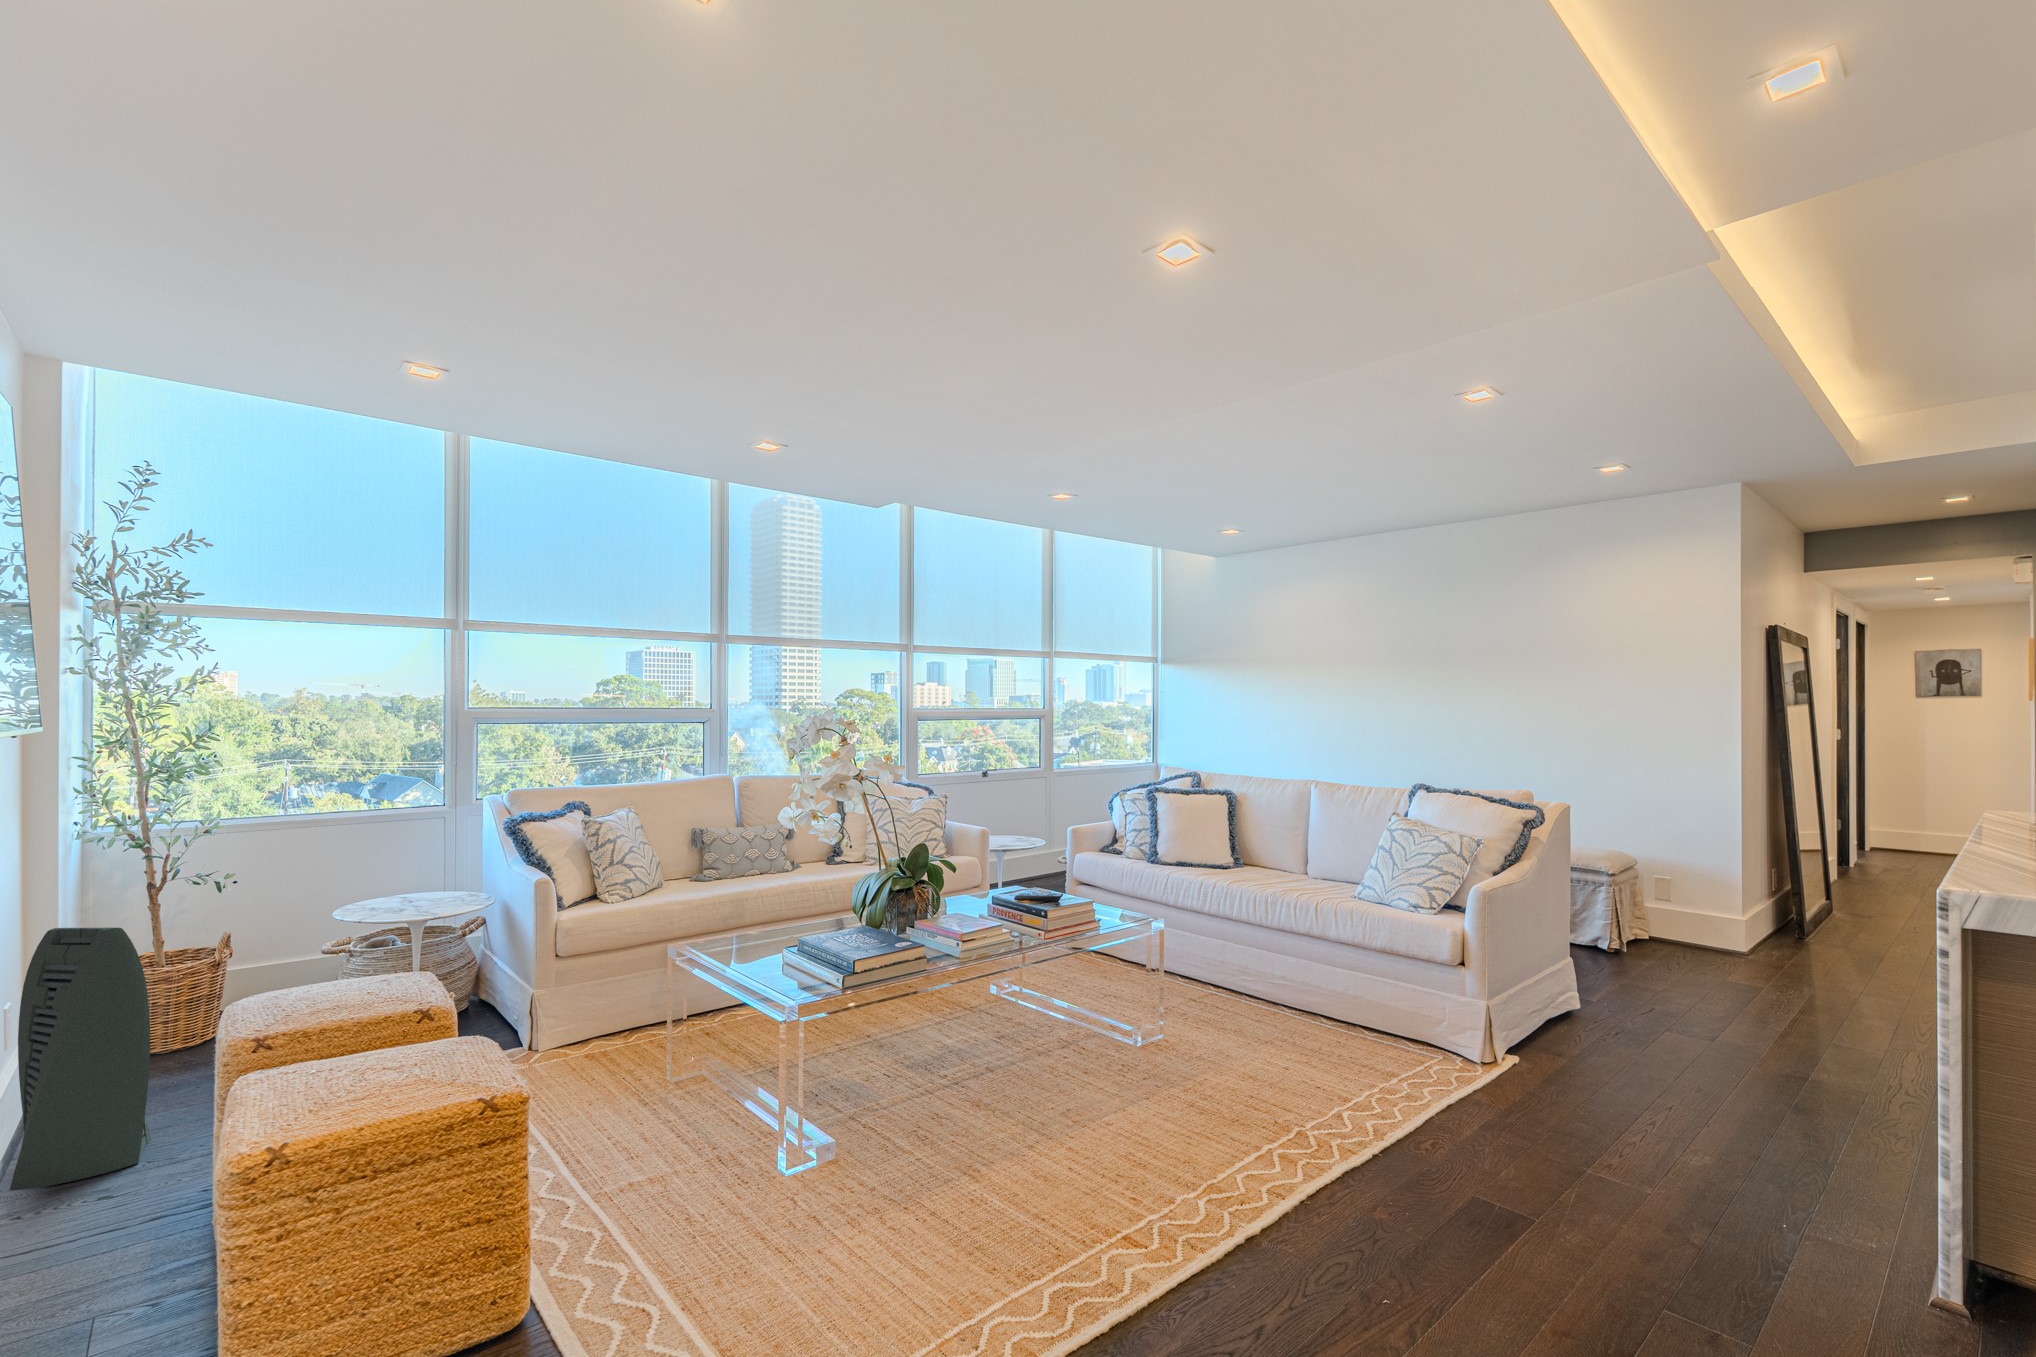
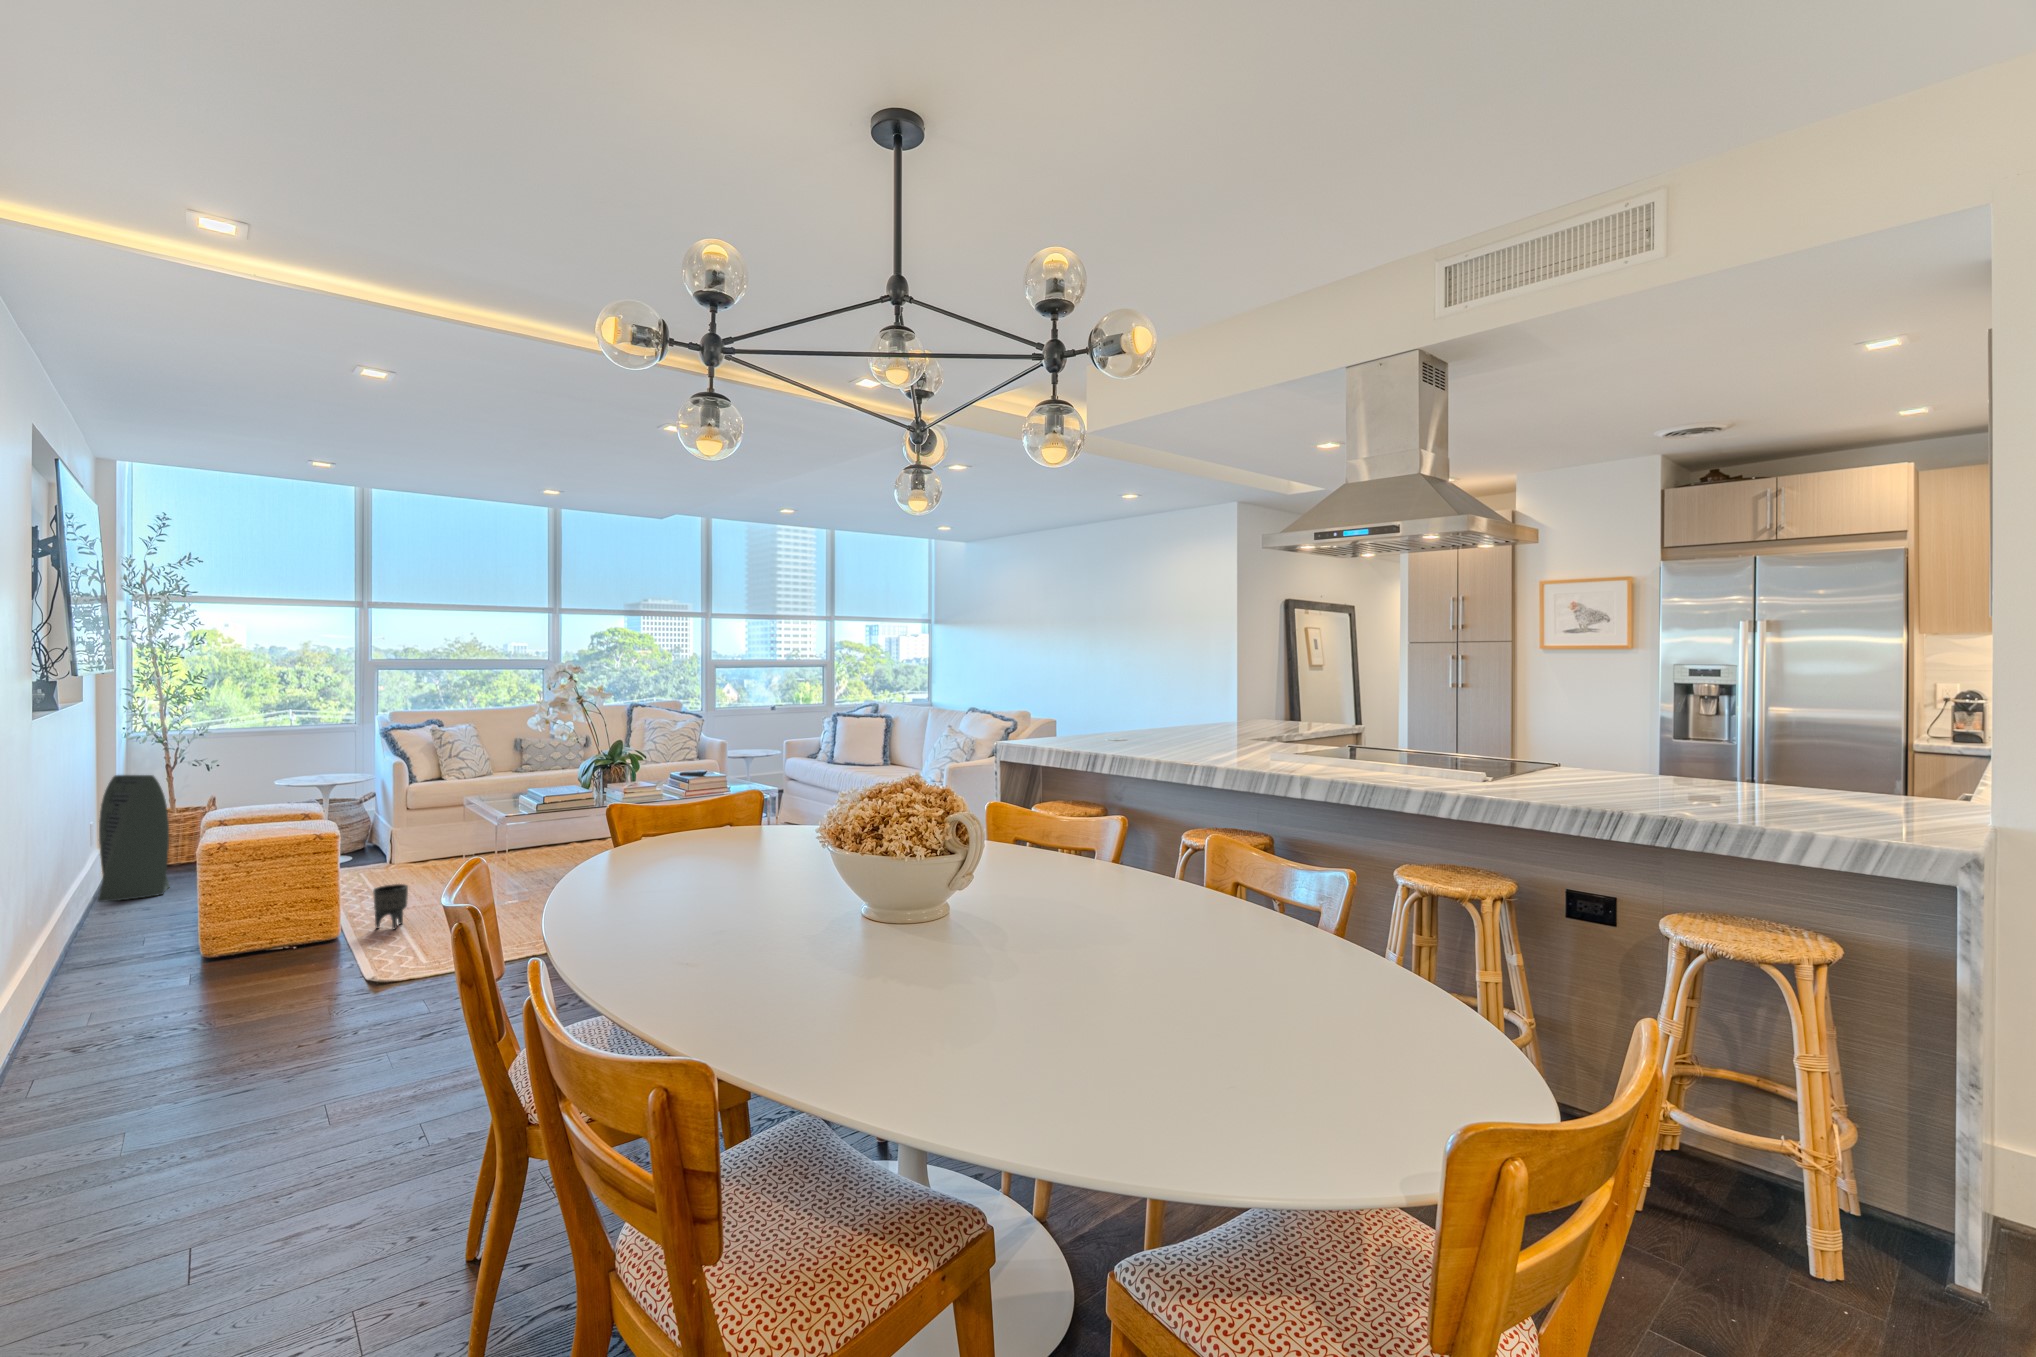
planter: none [590,1179,659,1295] -> present [373,884,408,929]

